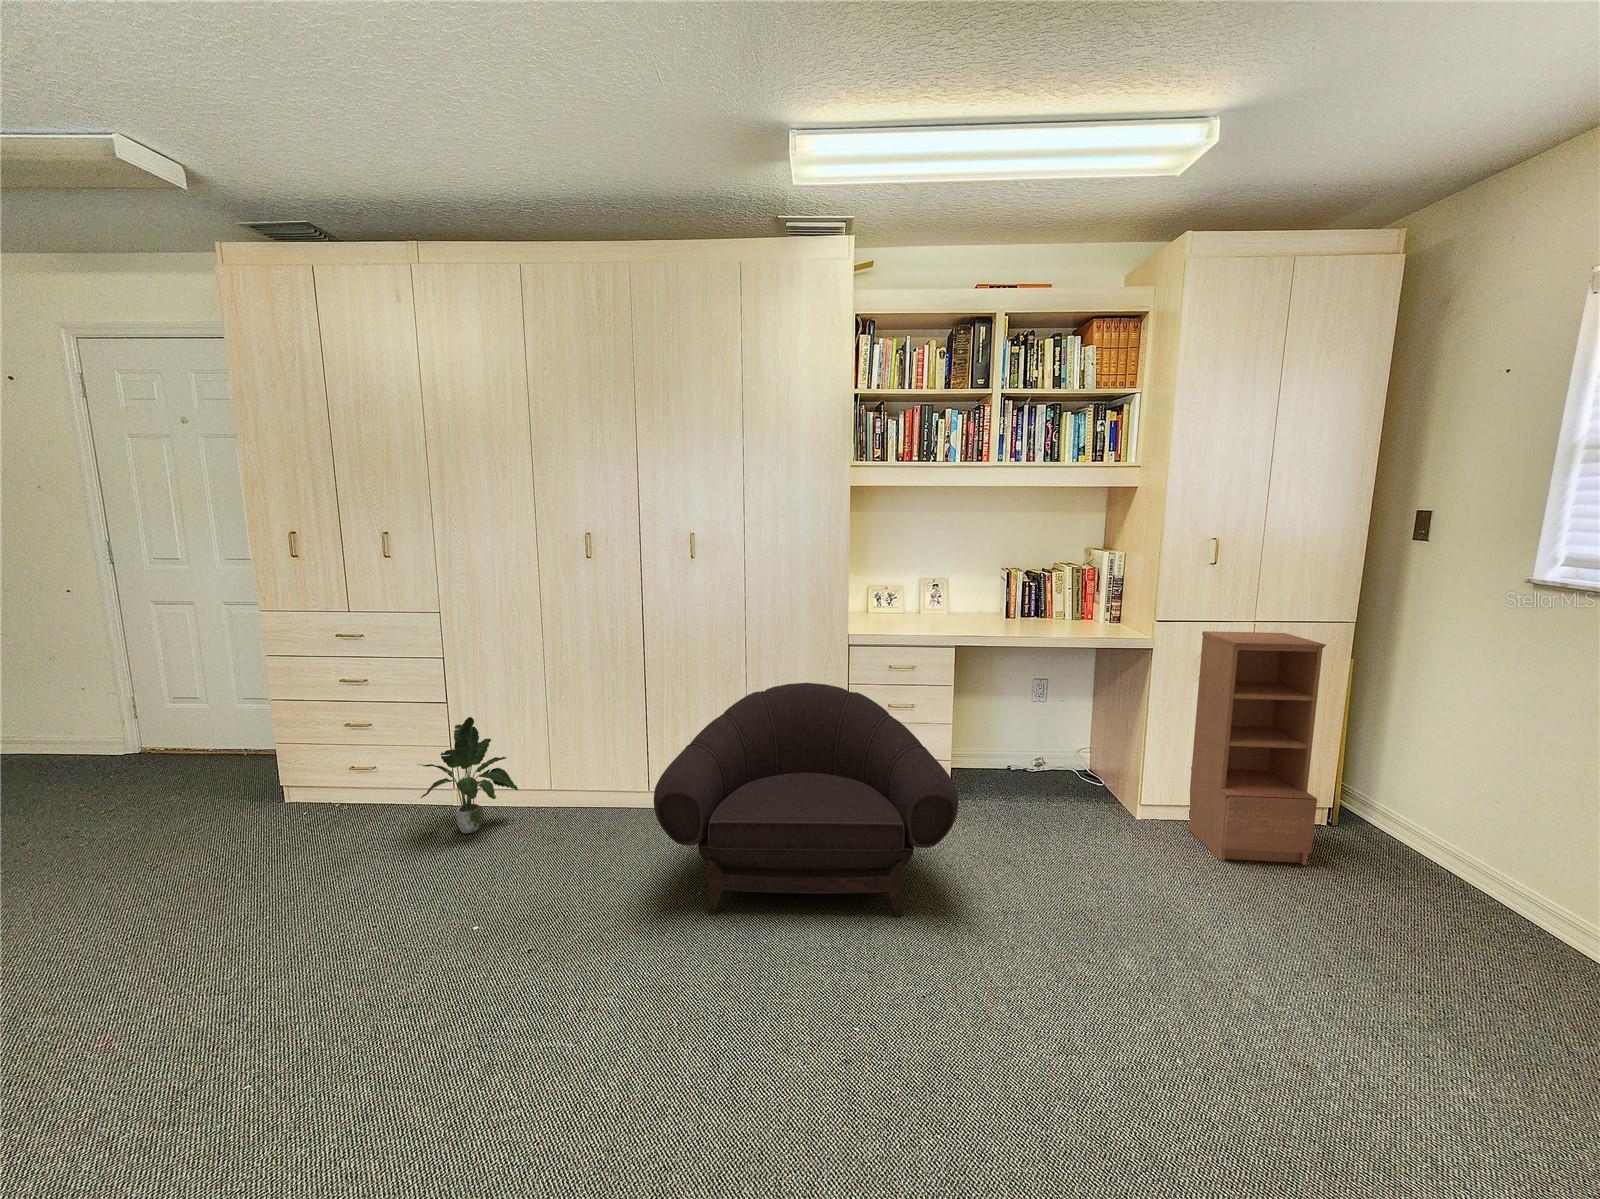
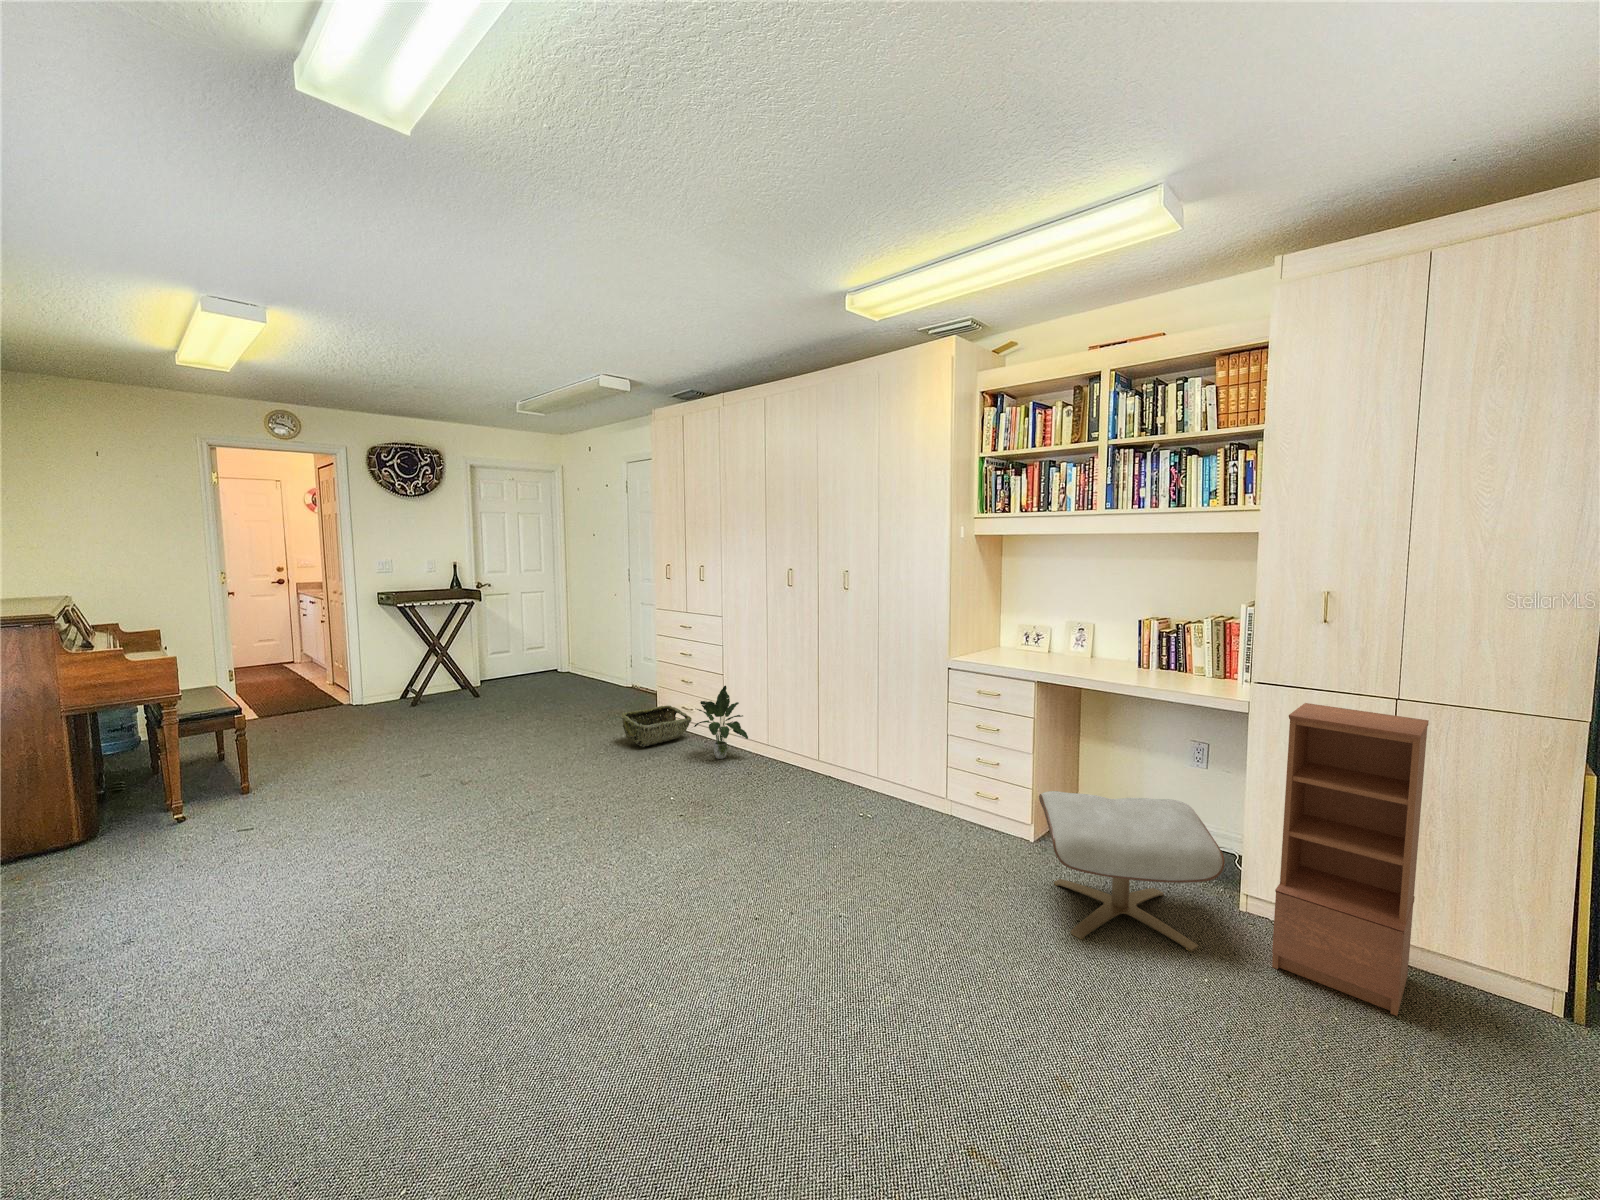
armchair: present [654,683,958,917] -> none [755,693,955,878]
ottoman: none [1013,737,1193,900] -> present [1039,791,1225,952]
woven basket: none [233,770,377,856] -> present [621,706,692,747]

